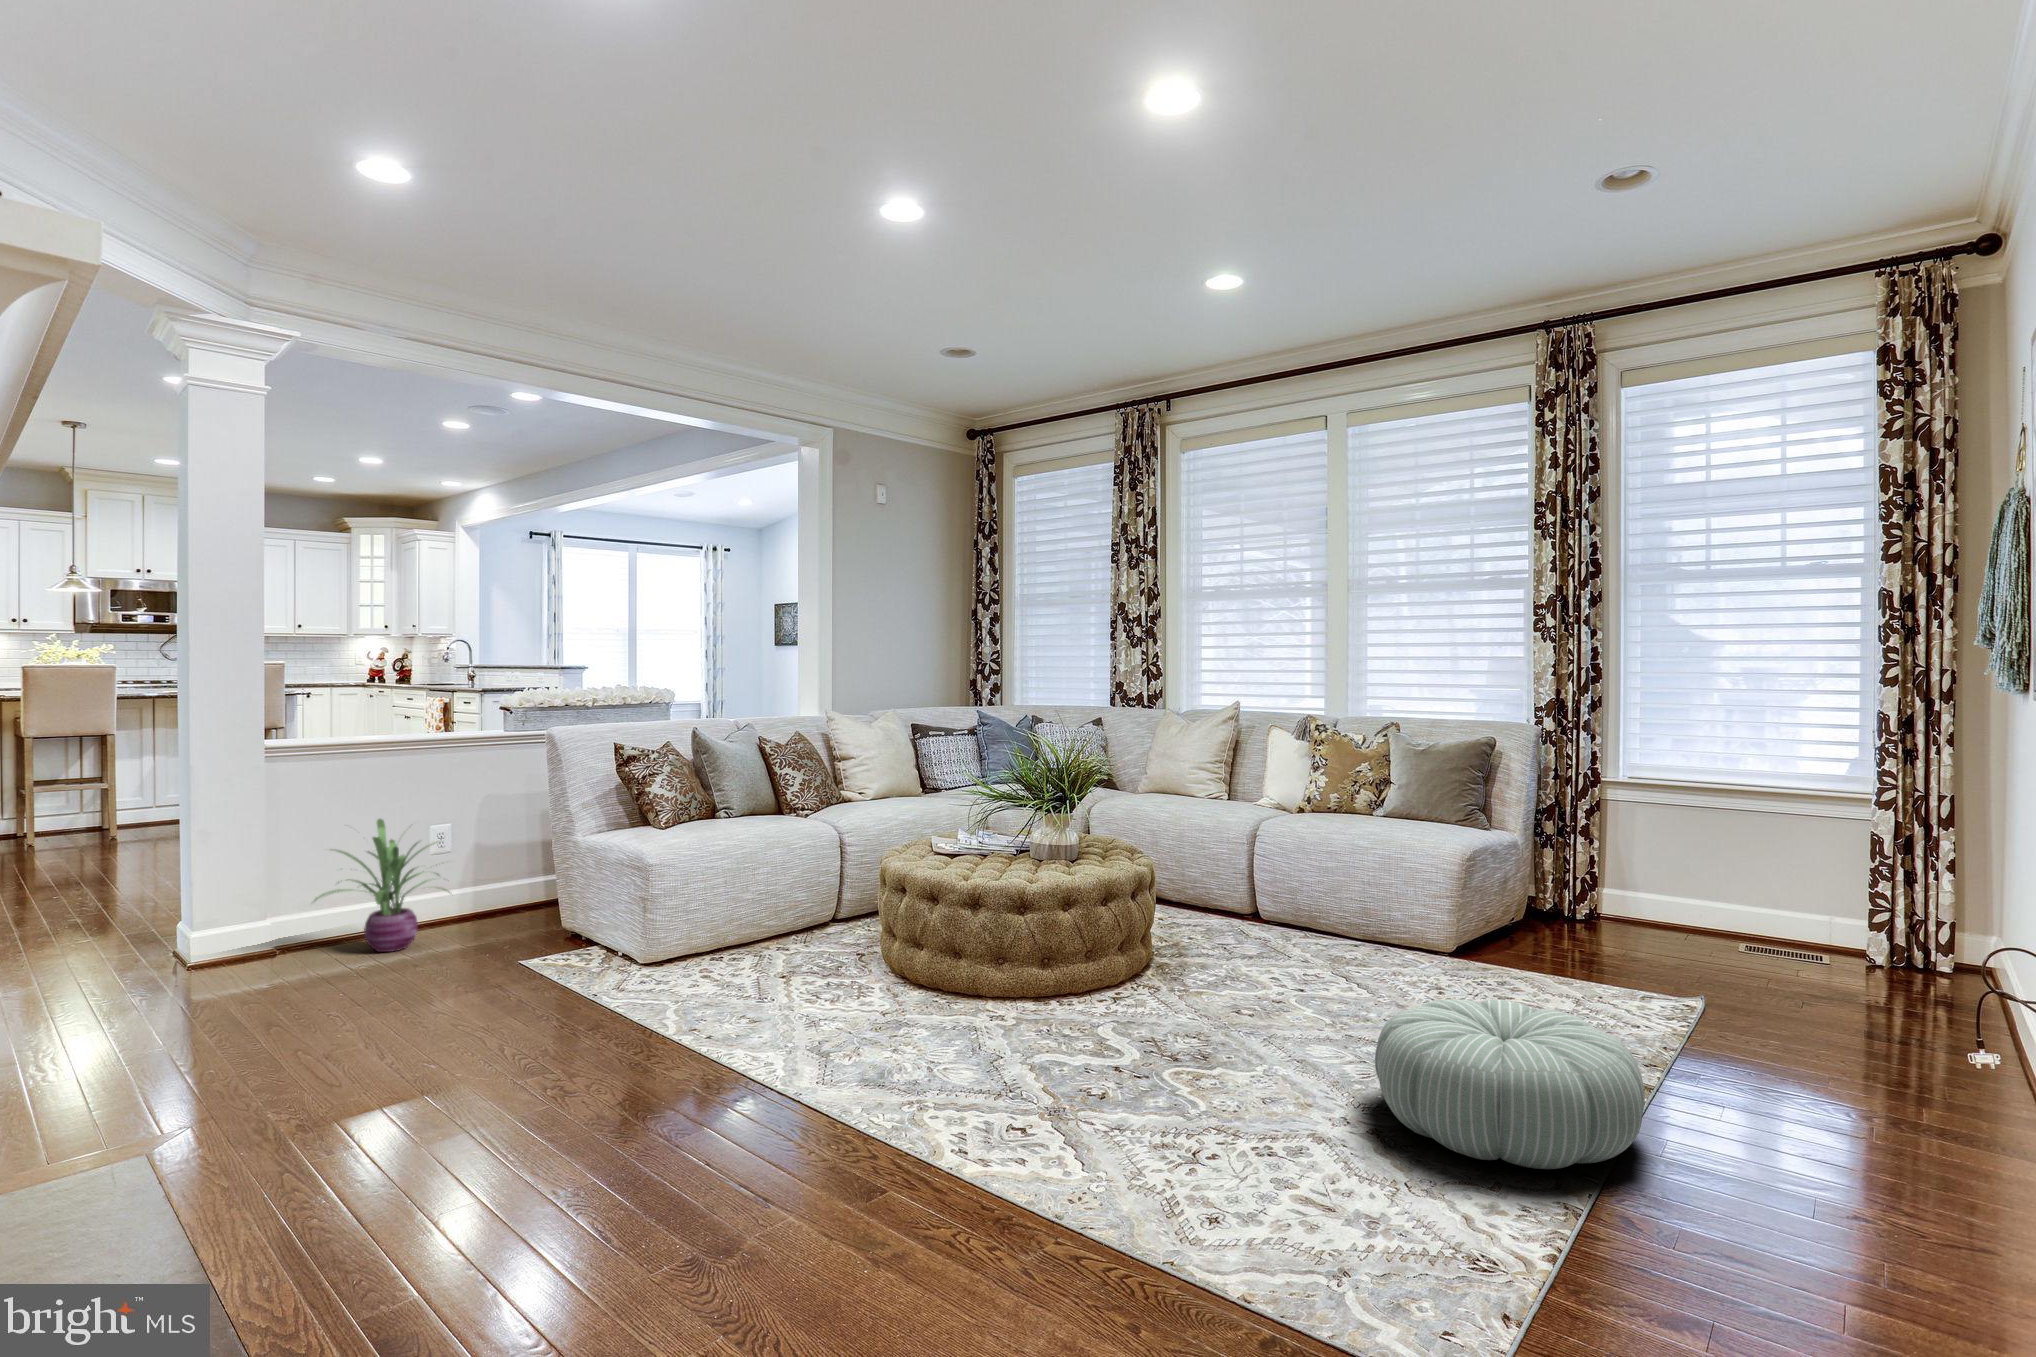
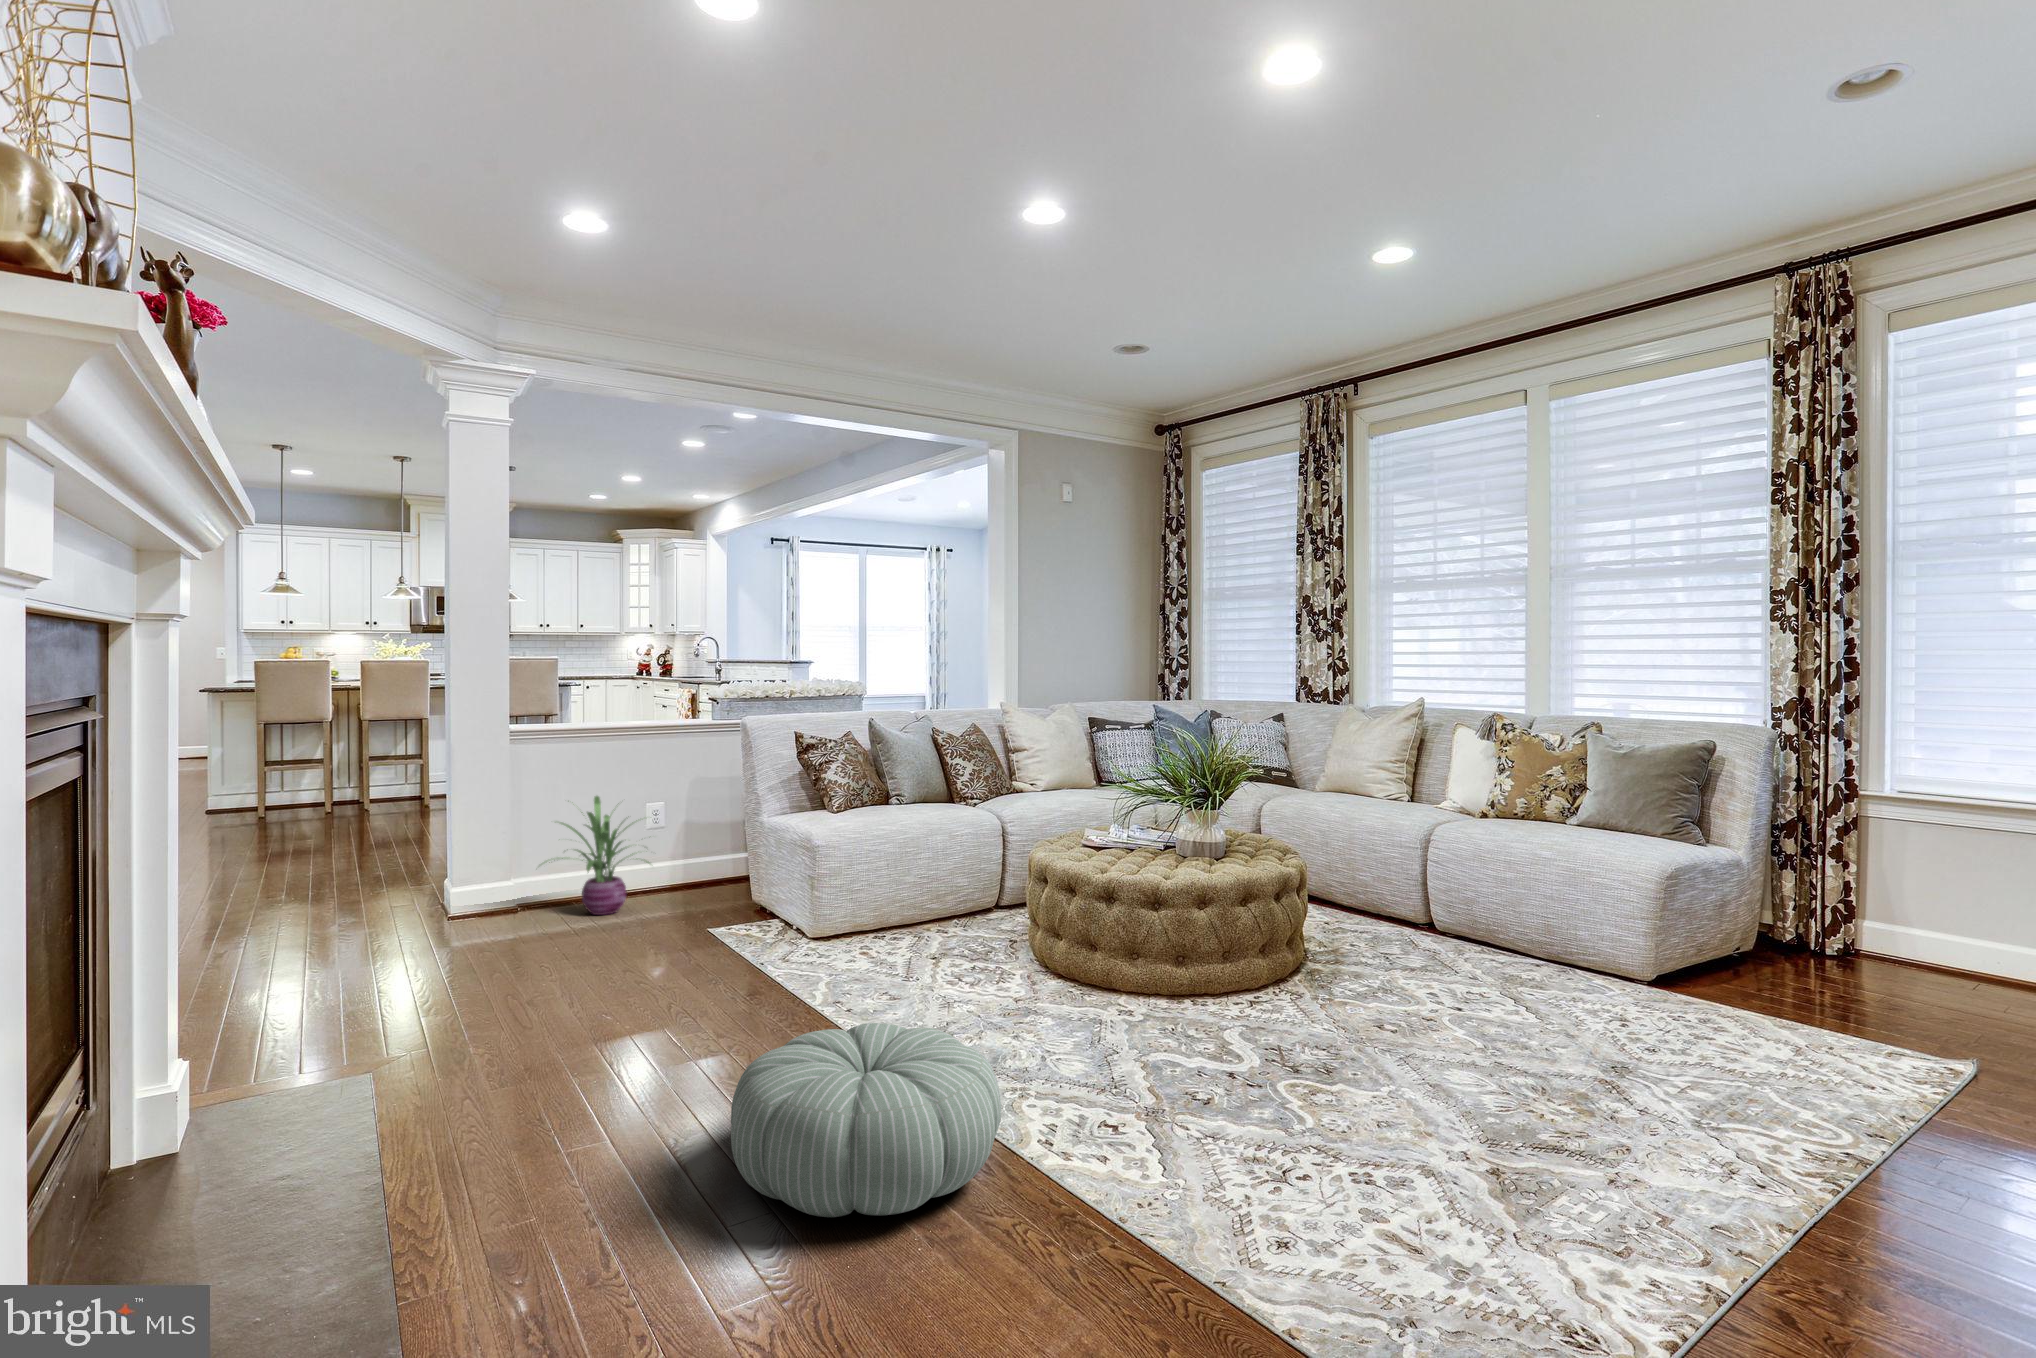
pouf: present [1375,999,1645,1169] -> present [731,1023,1001,1217]

